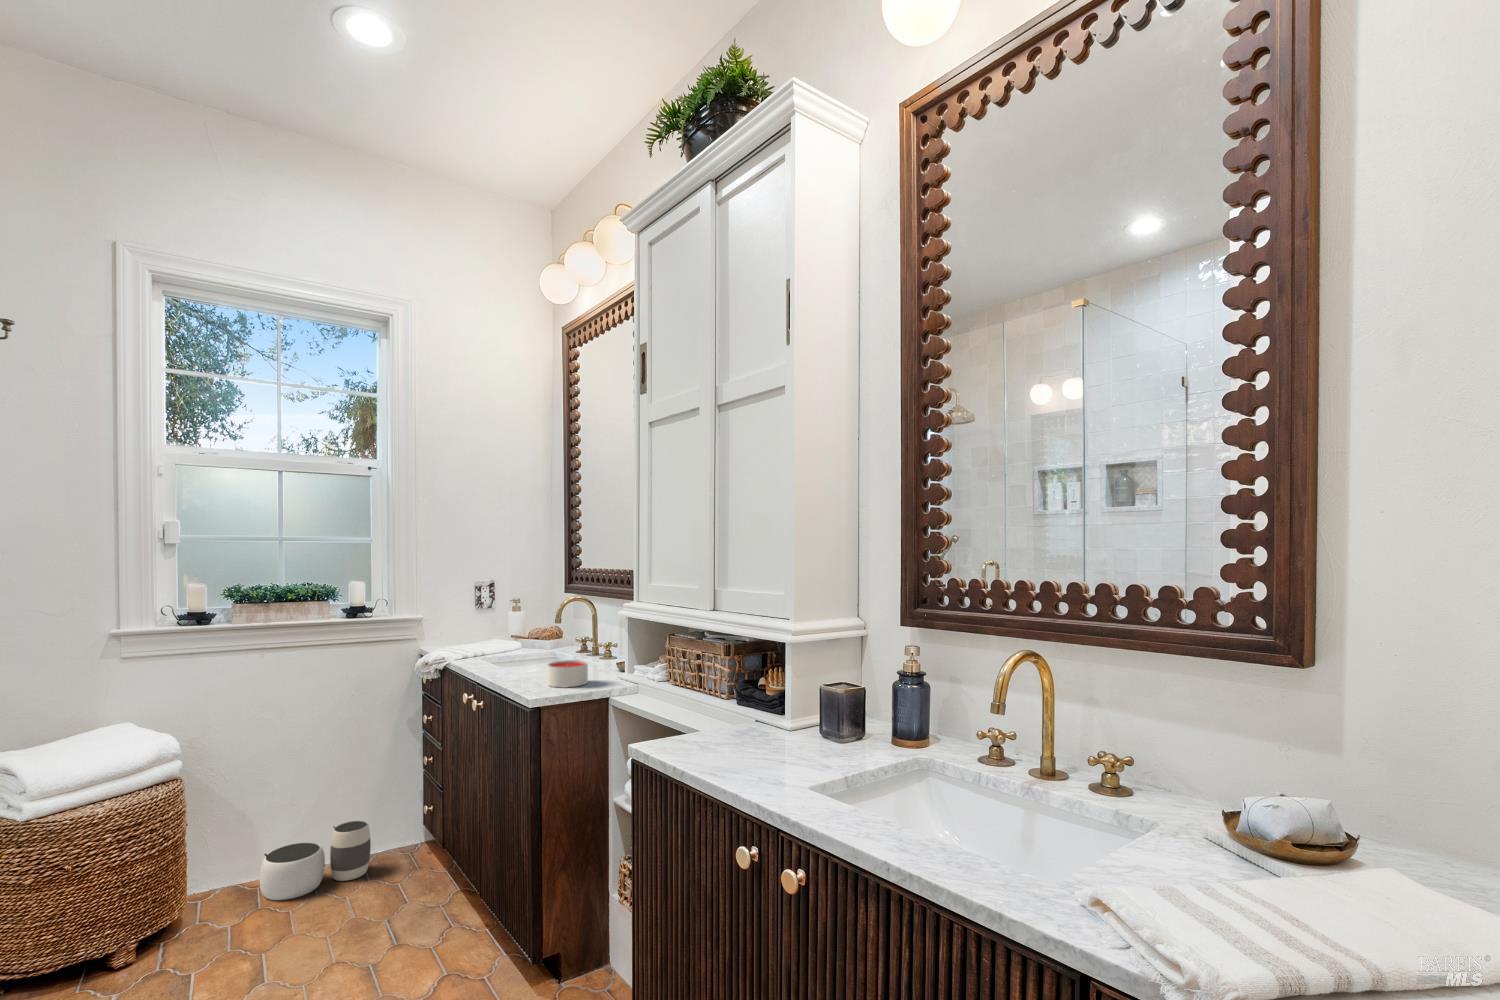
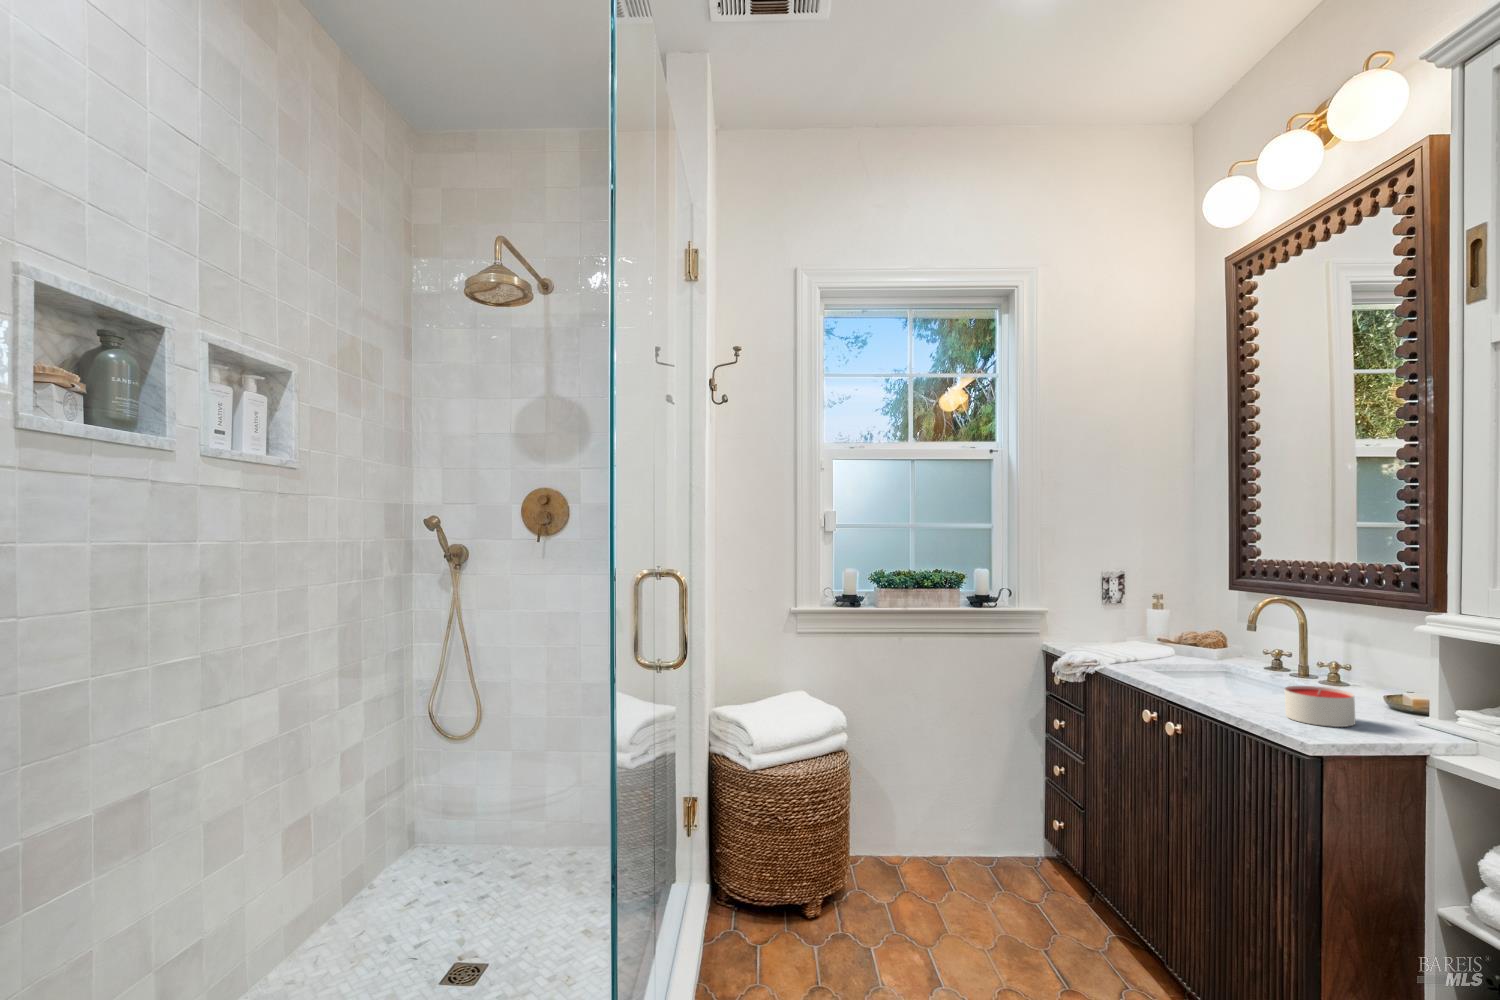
waste basket: present [260,821,371,900] -> none [913,823,1013,892]

